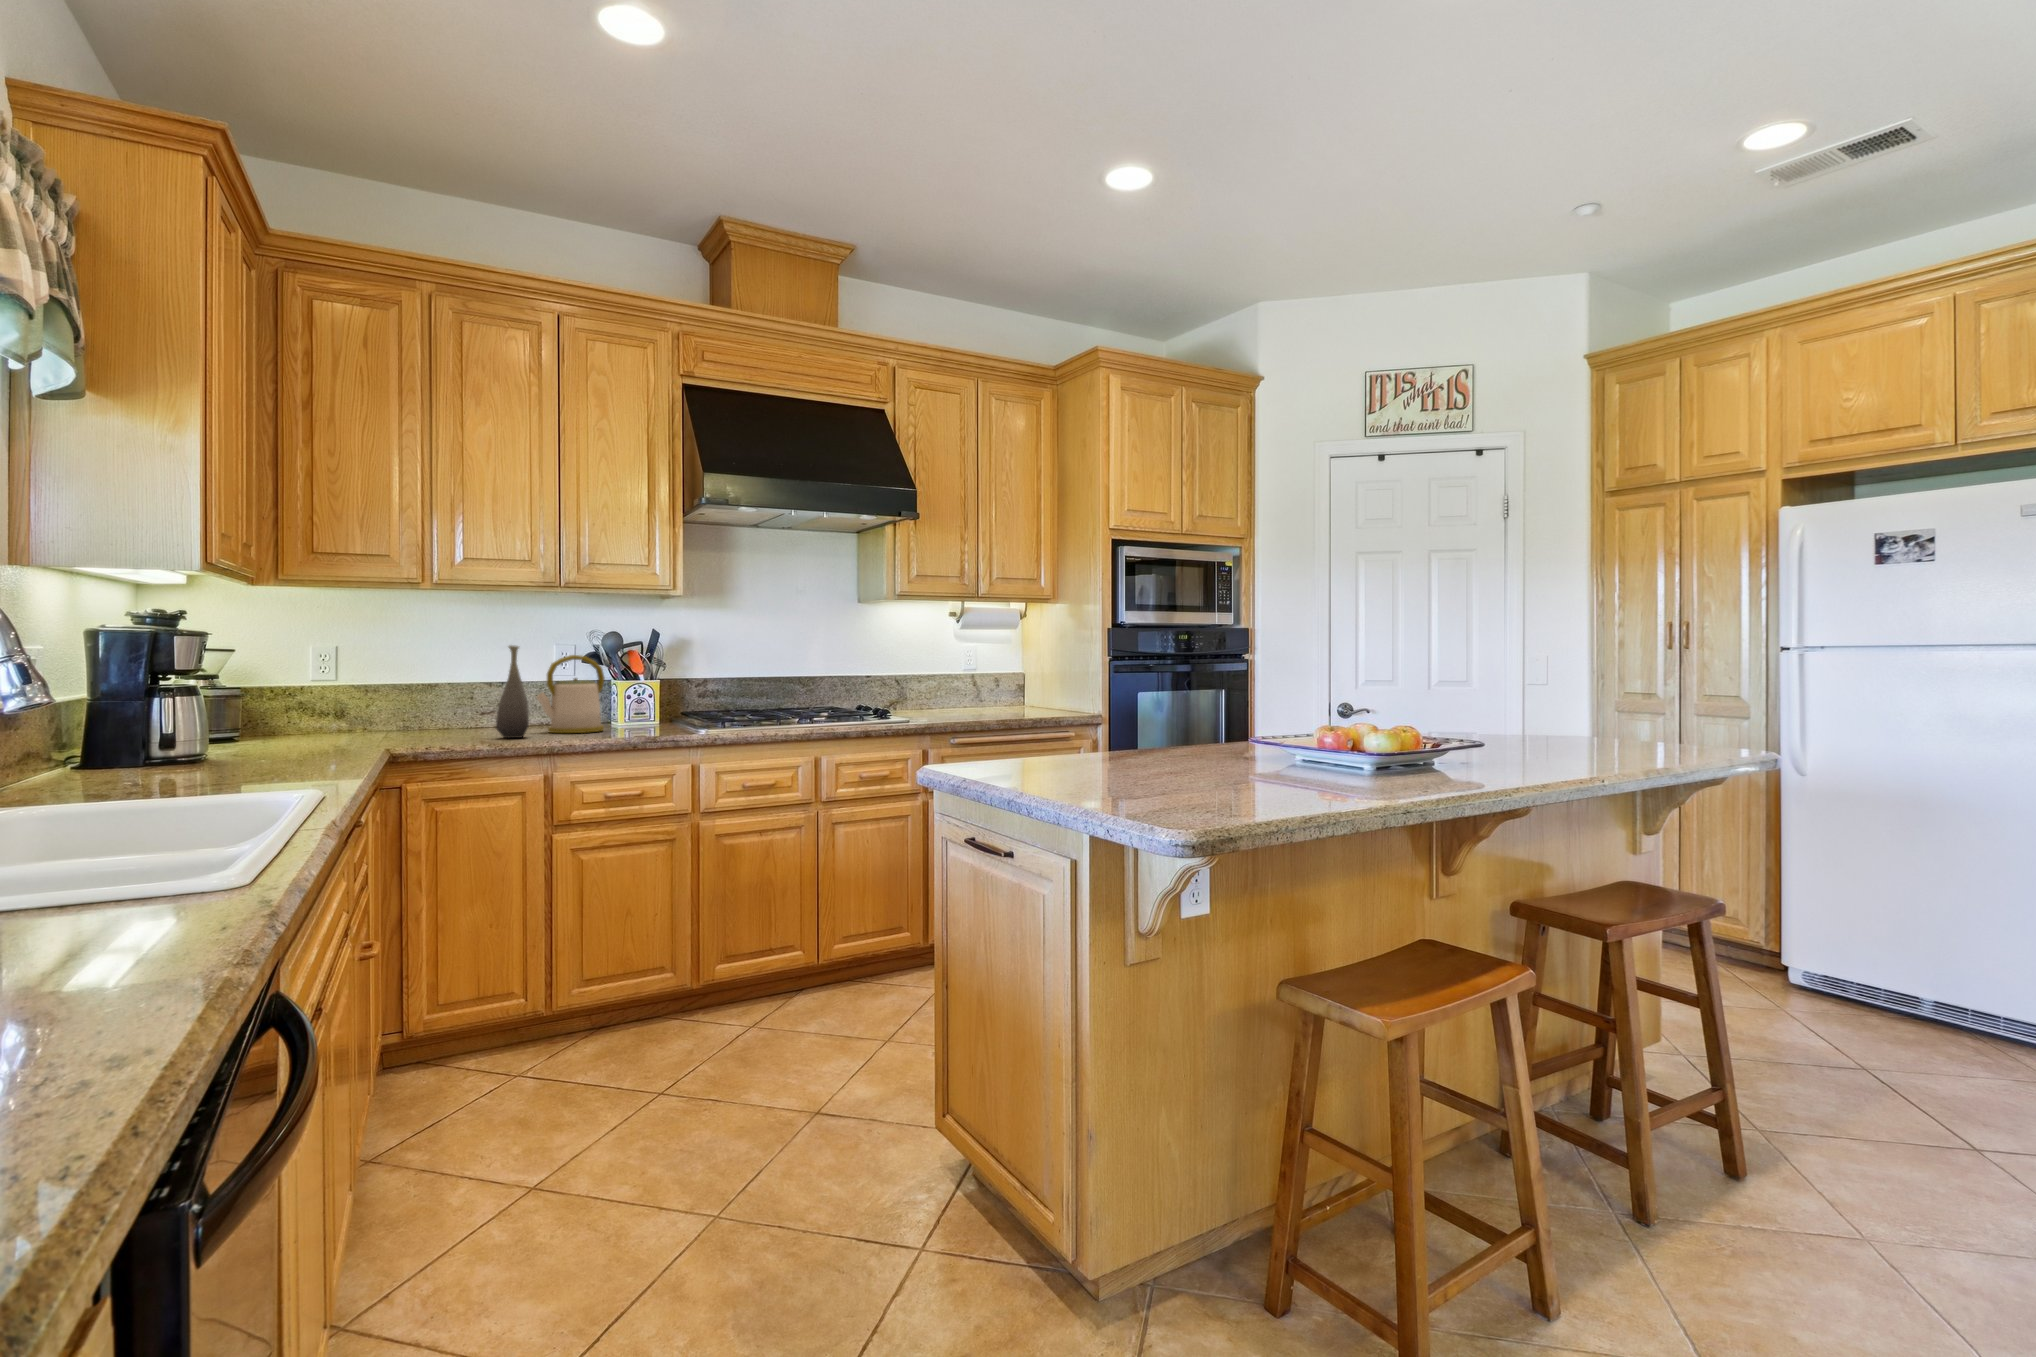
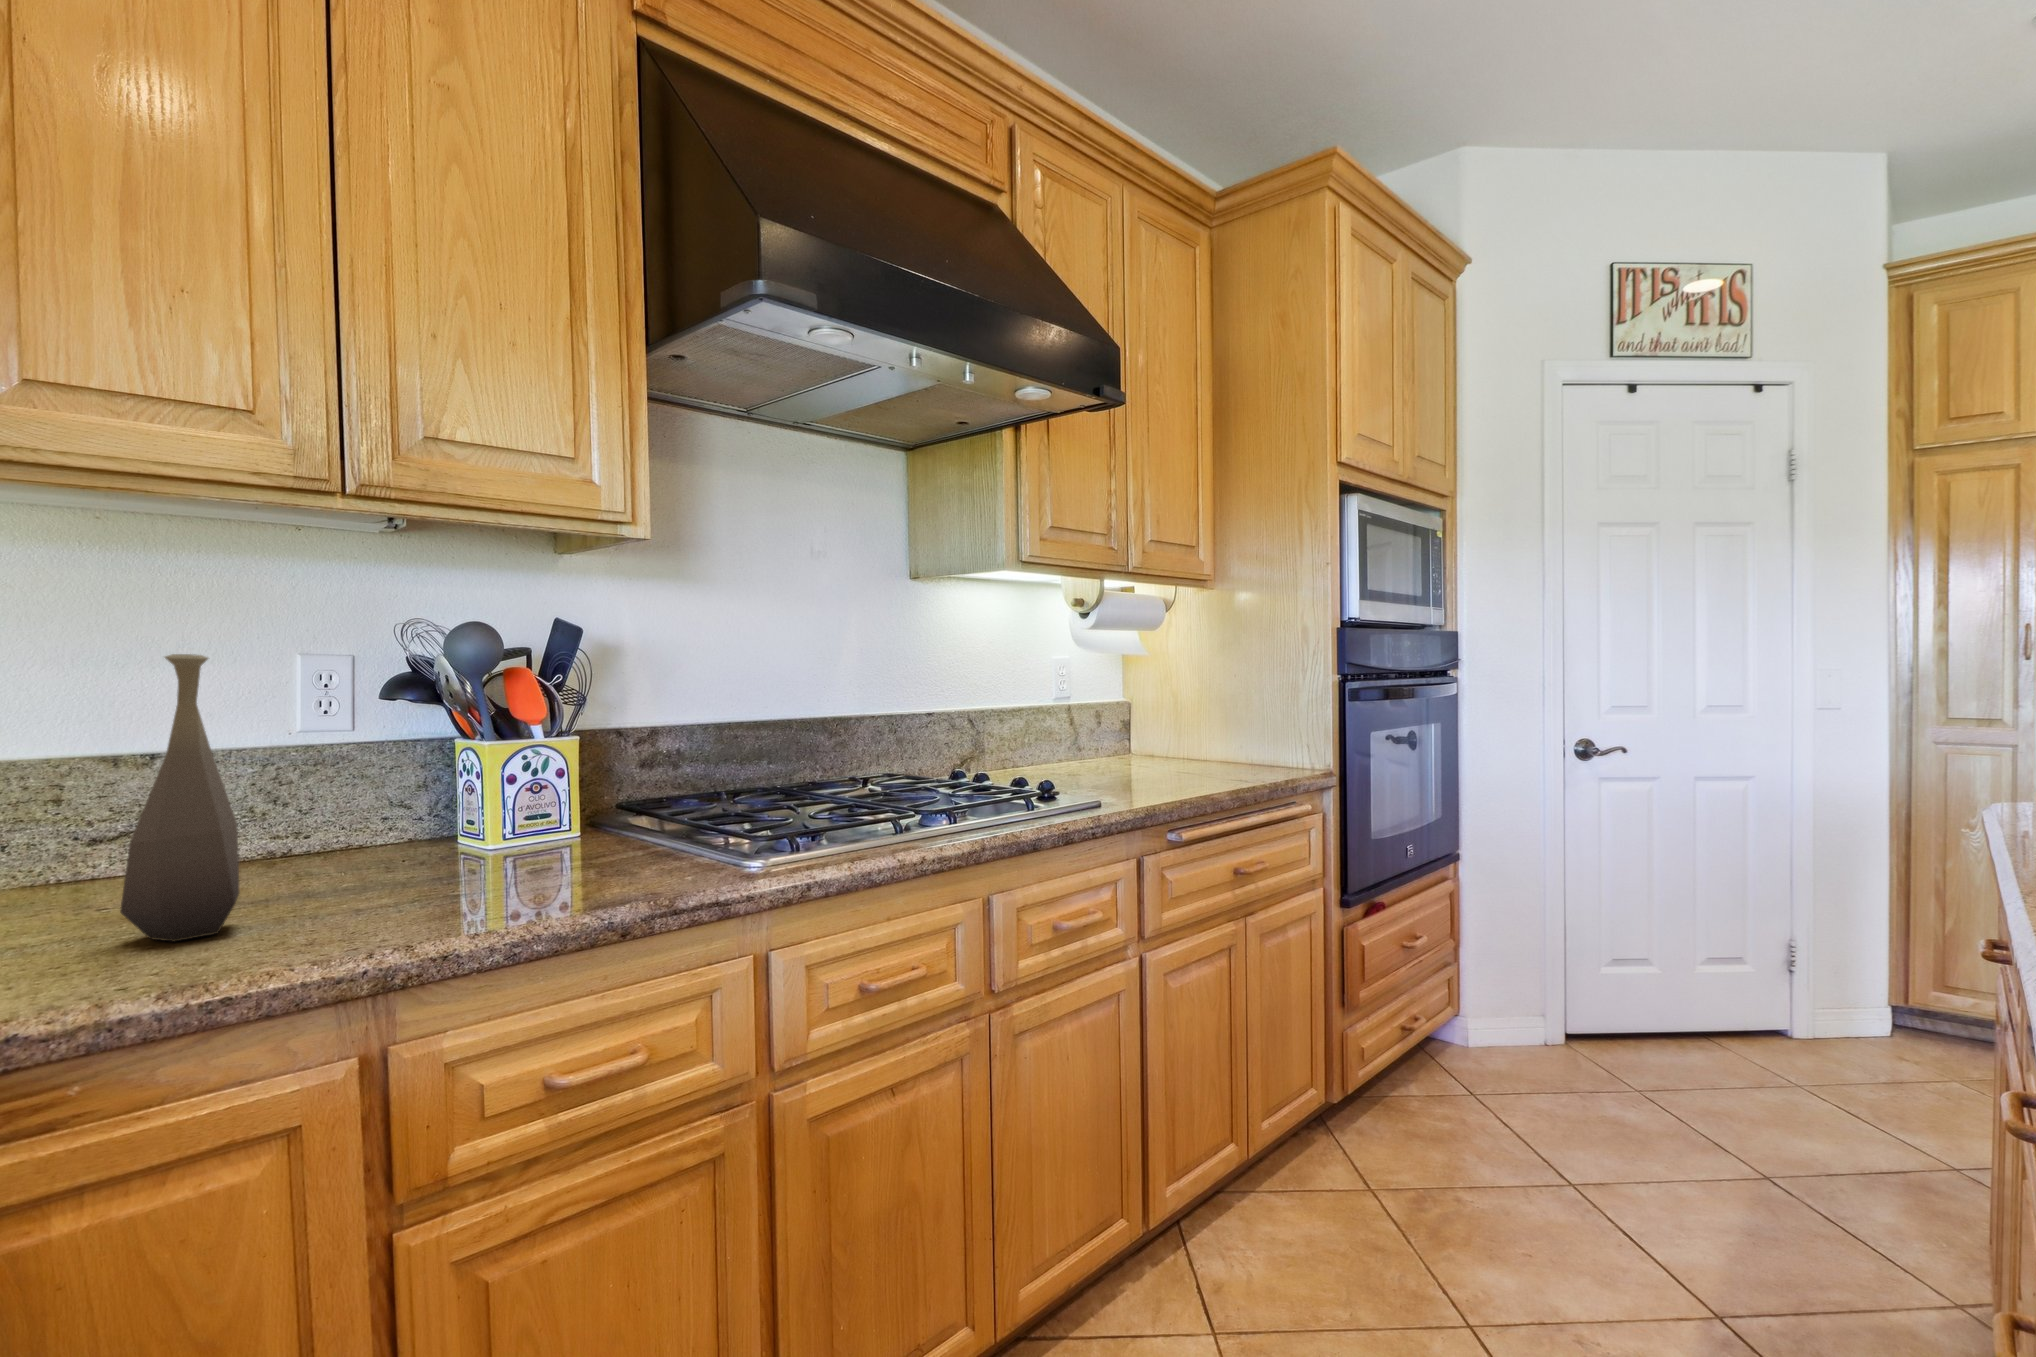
kettle: present [537,655,605,733] -> none [259,680,458,895]

